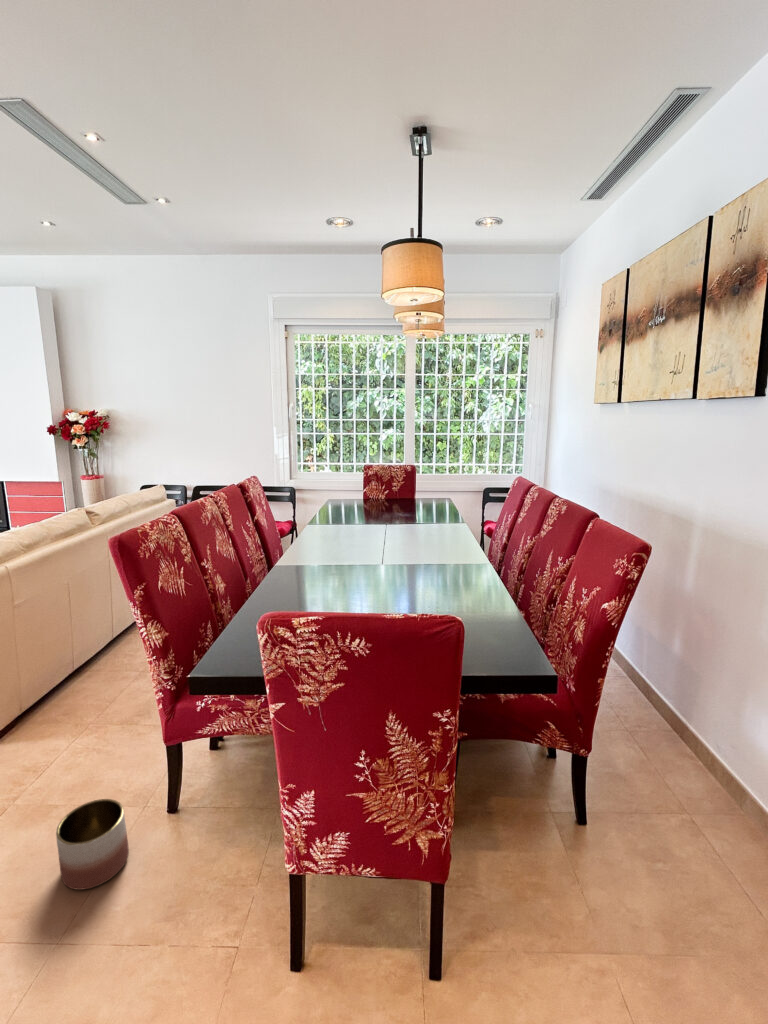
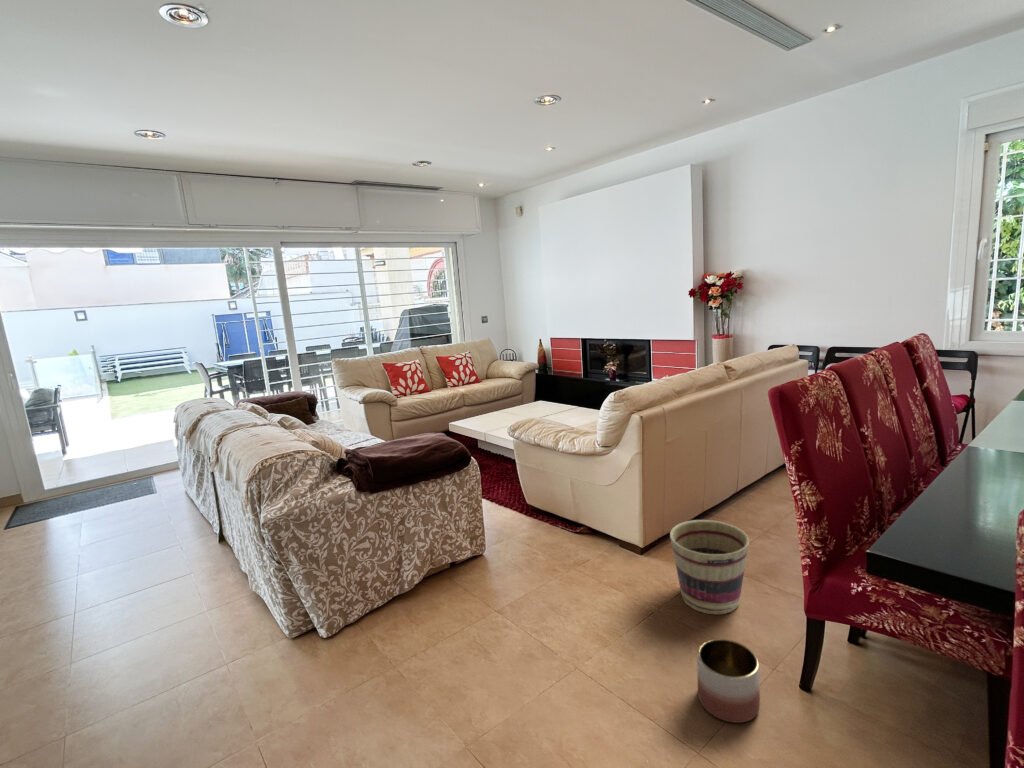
basket: none [23,678,116,783] -> present [670,520,749,614]

